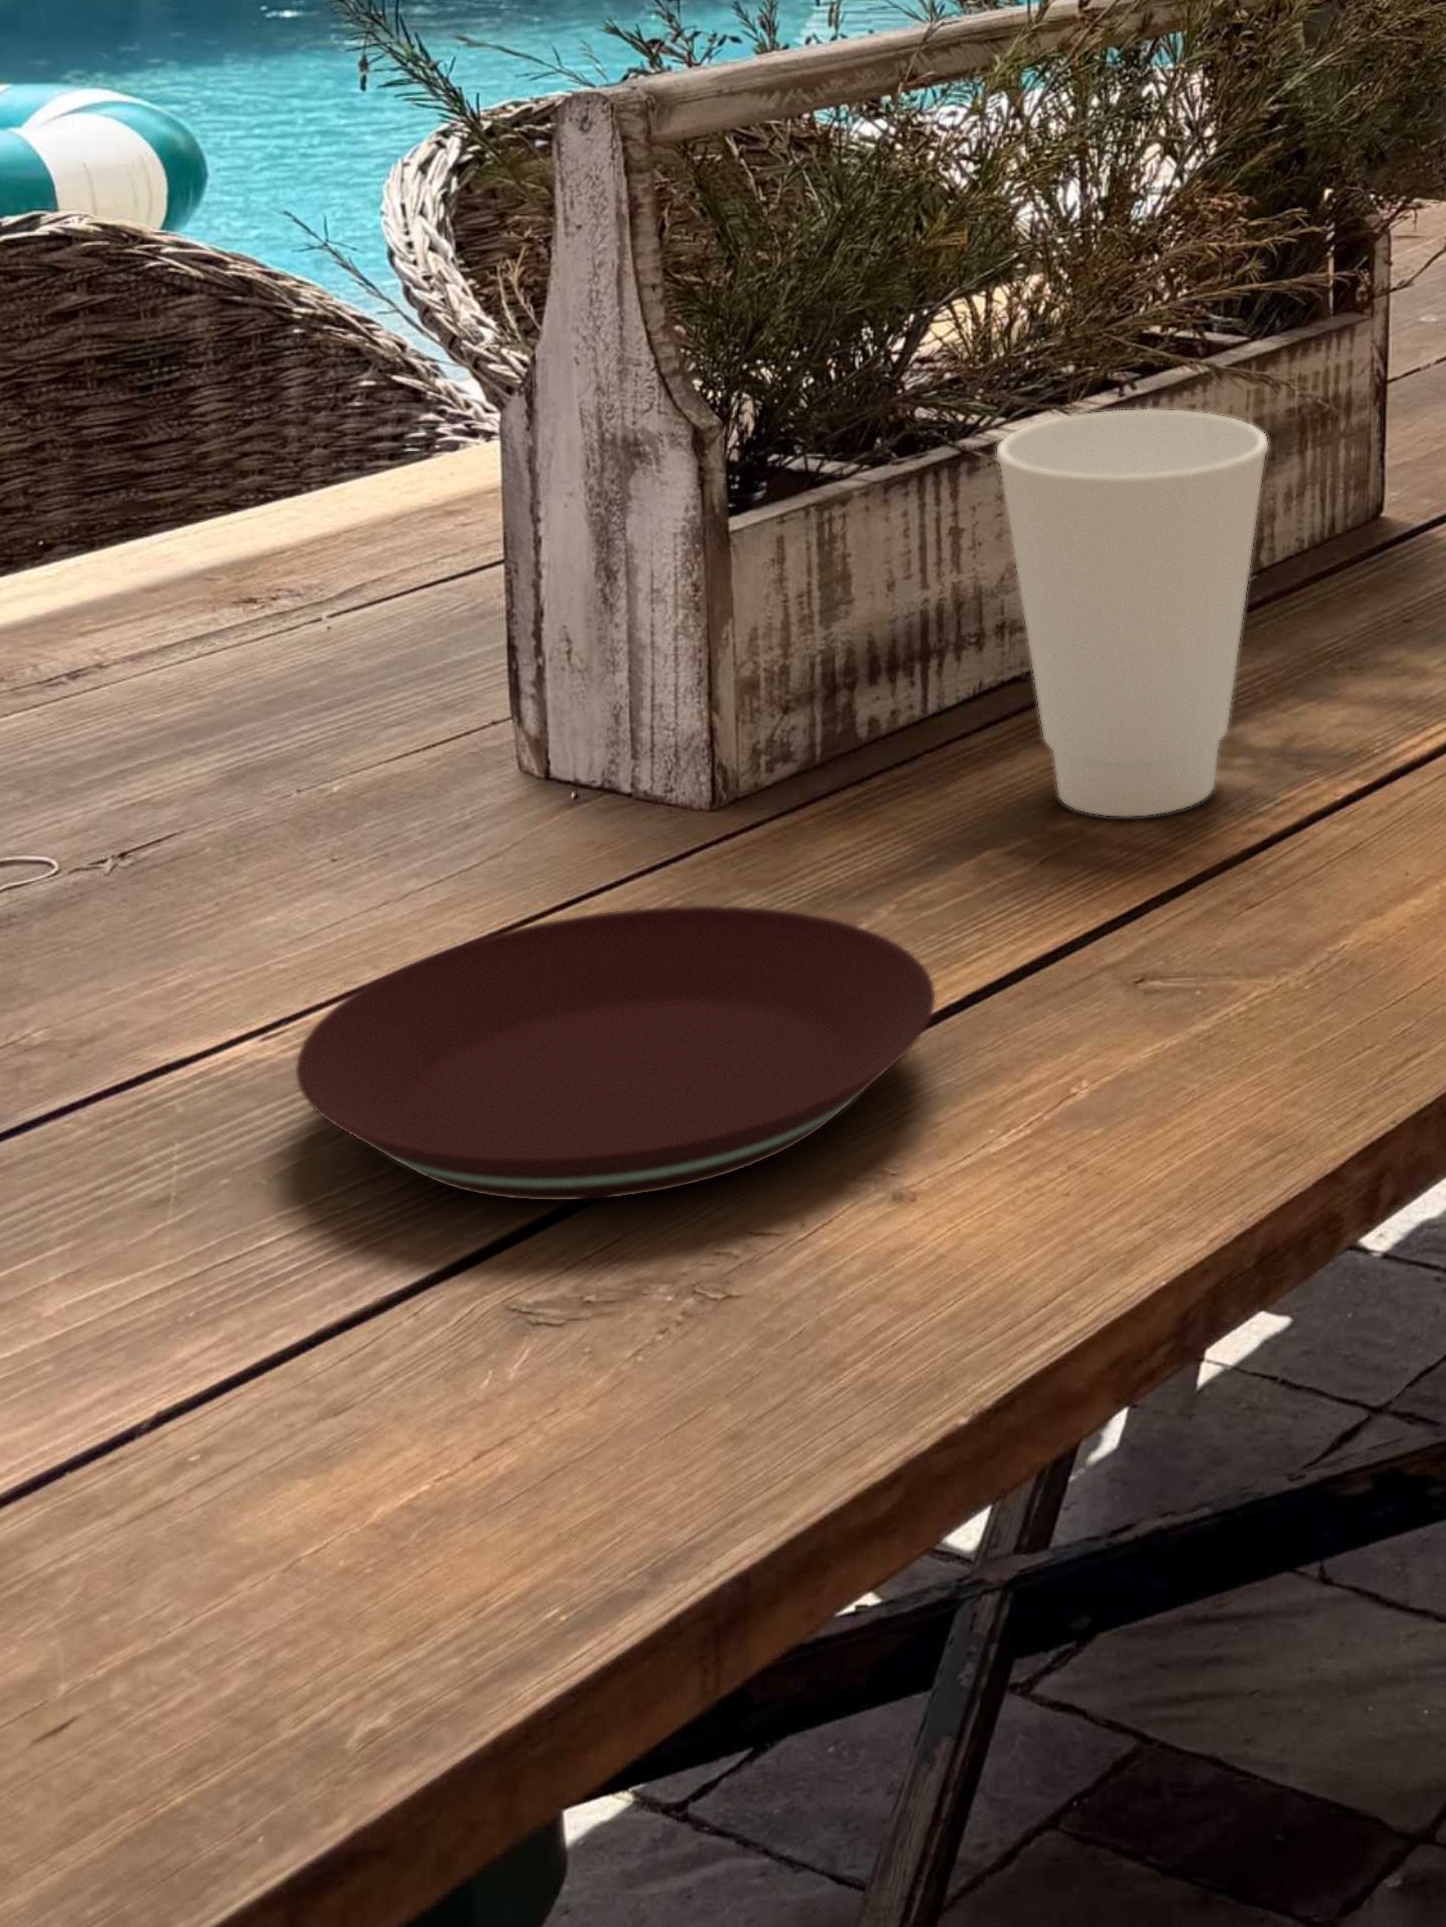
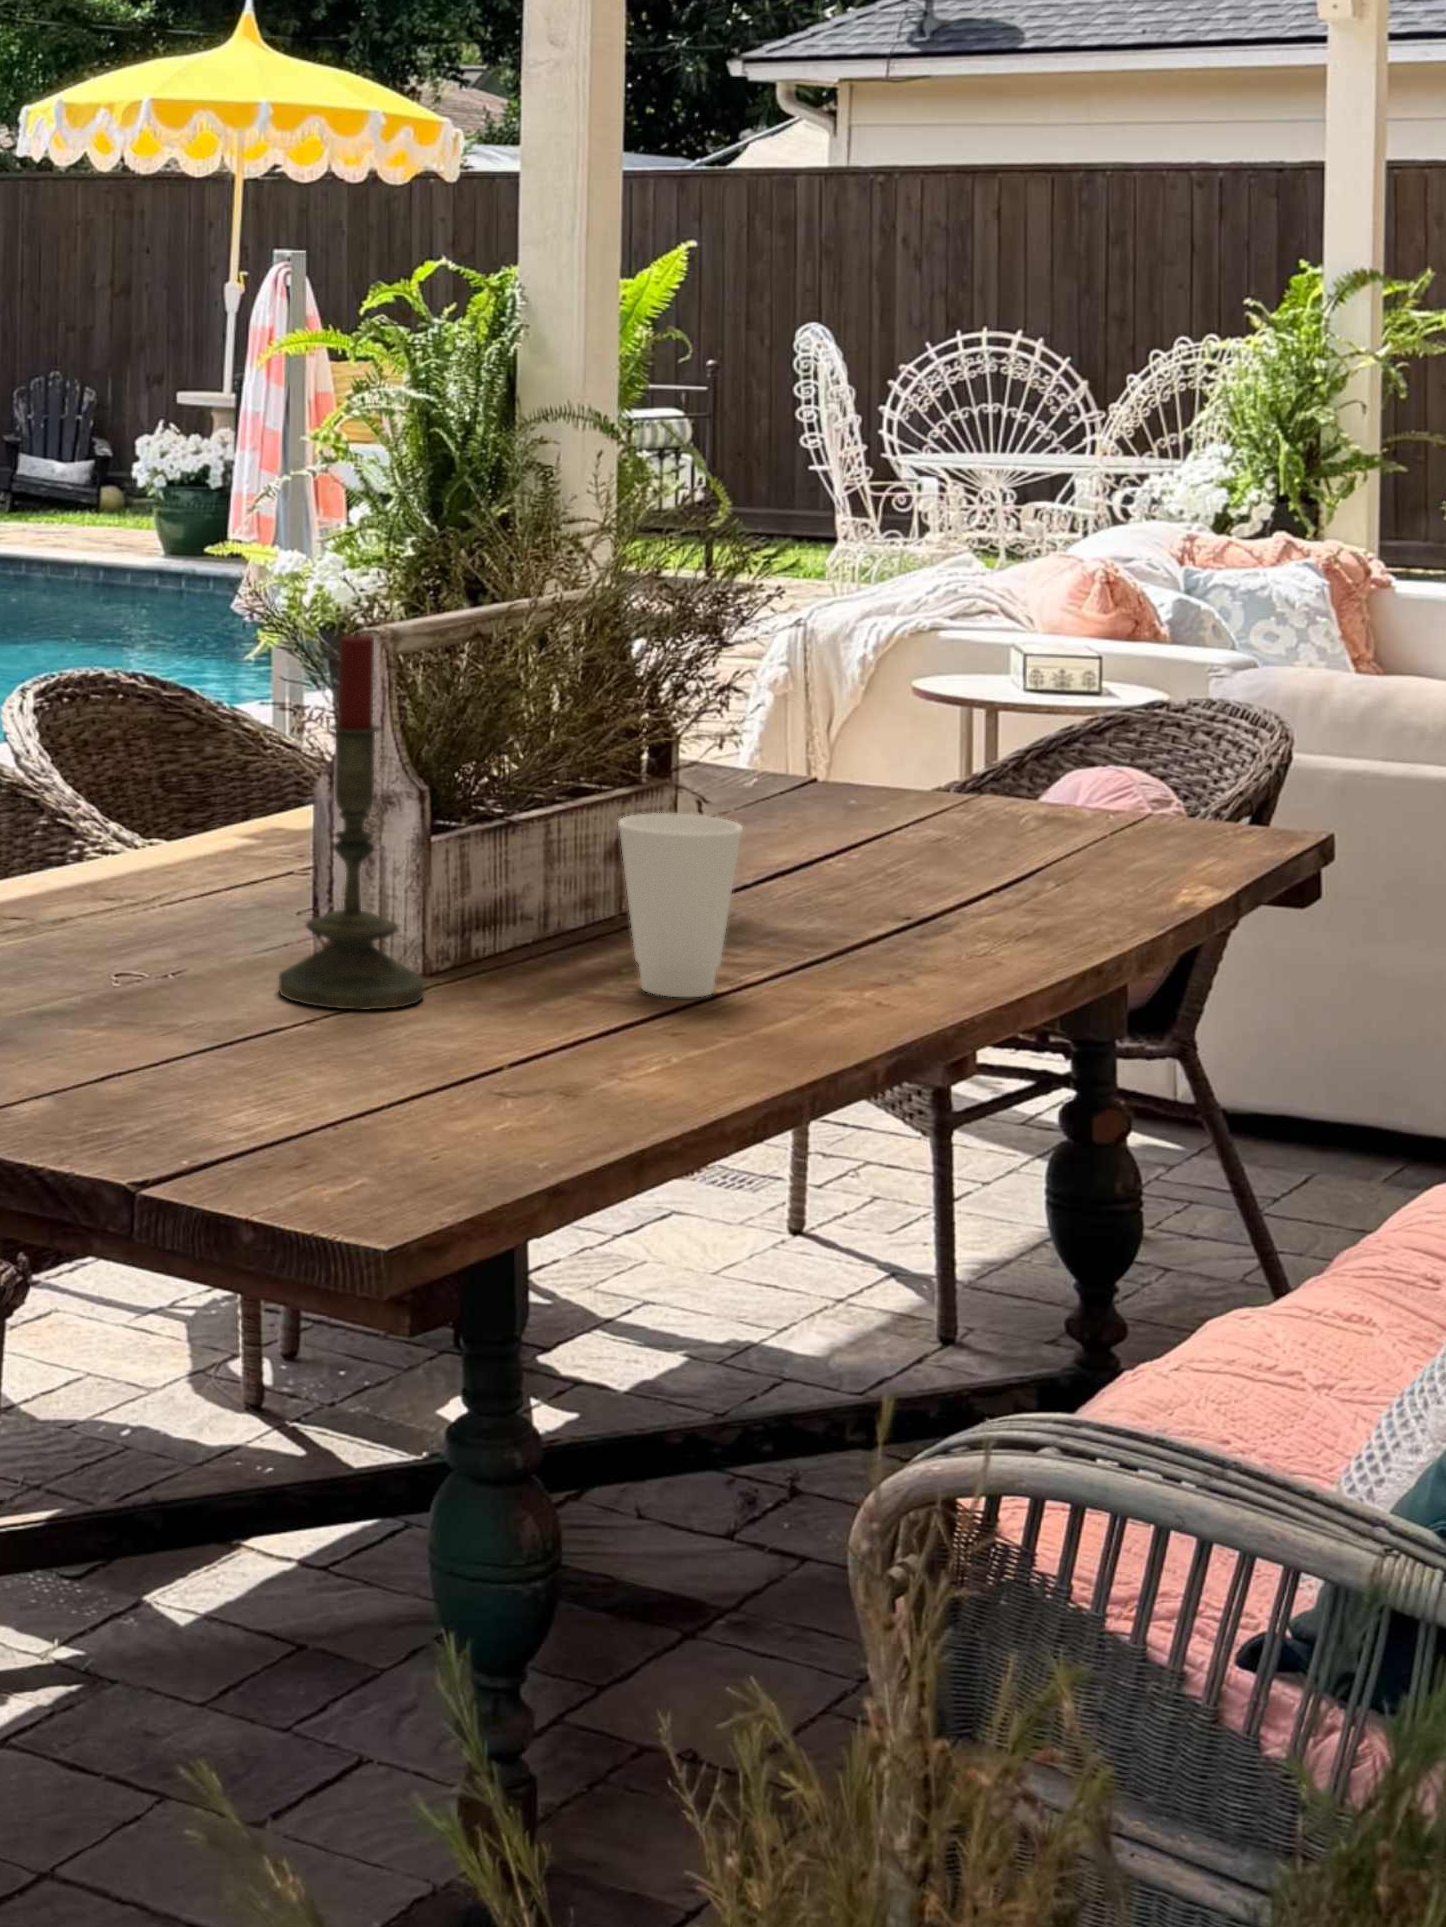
candle: none [181,35,535,923] -> present [279,627,424,1010]
plate: present [296,906,935,1200] -> none [423,998,670,1079]

